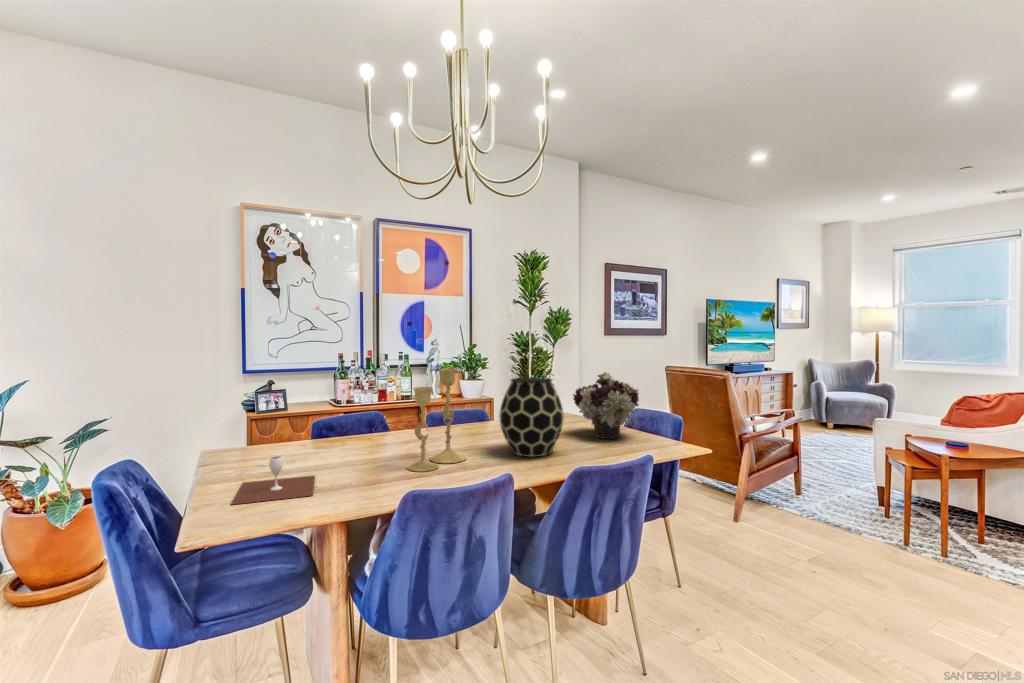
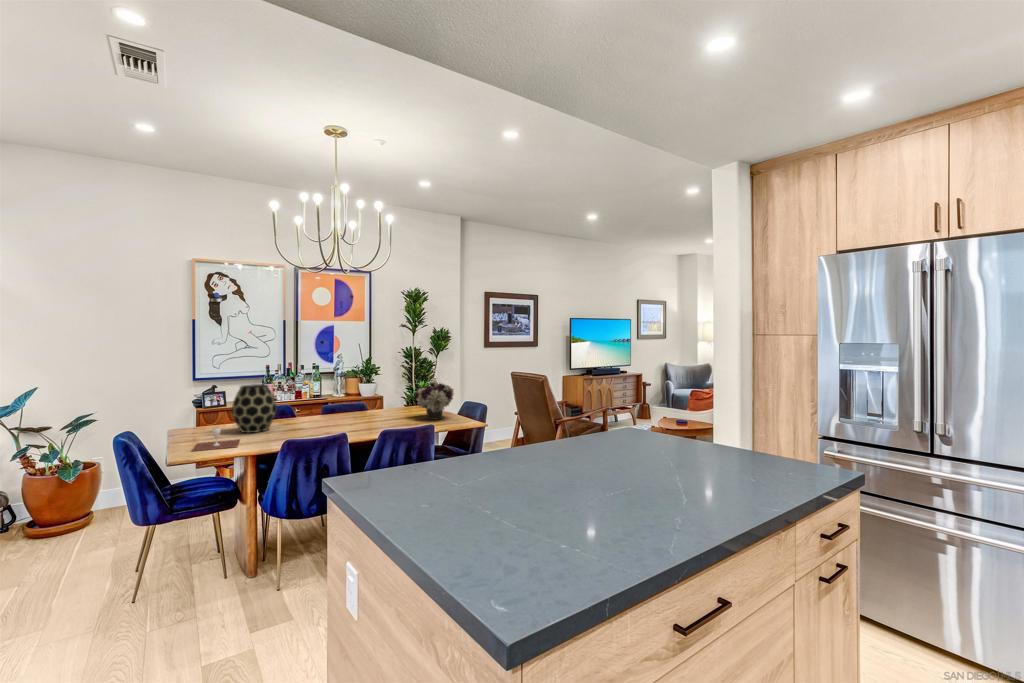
candlestick: present [407,369,466,472] -> none [296,378,335,437]
vase: present [500,377,564,457] -> present [232,384,276,433]

